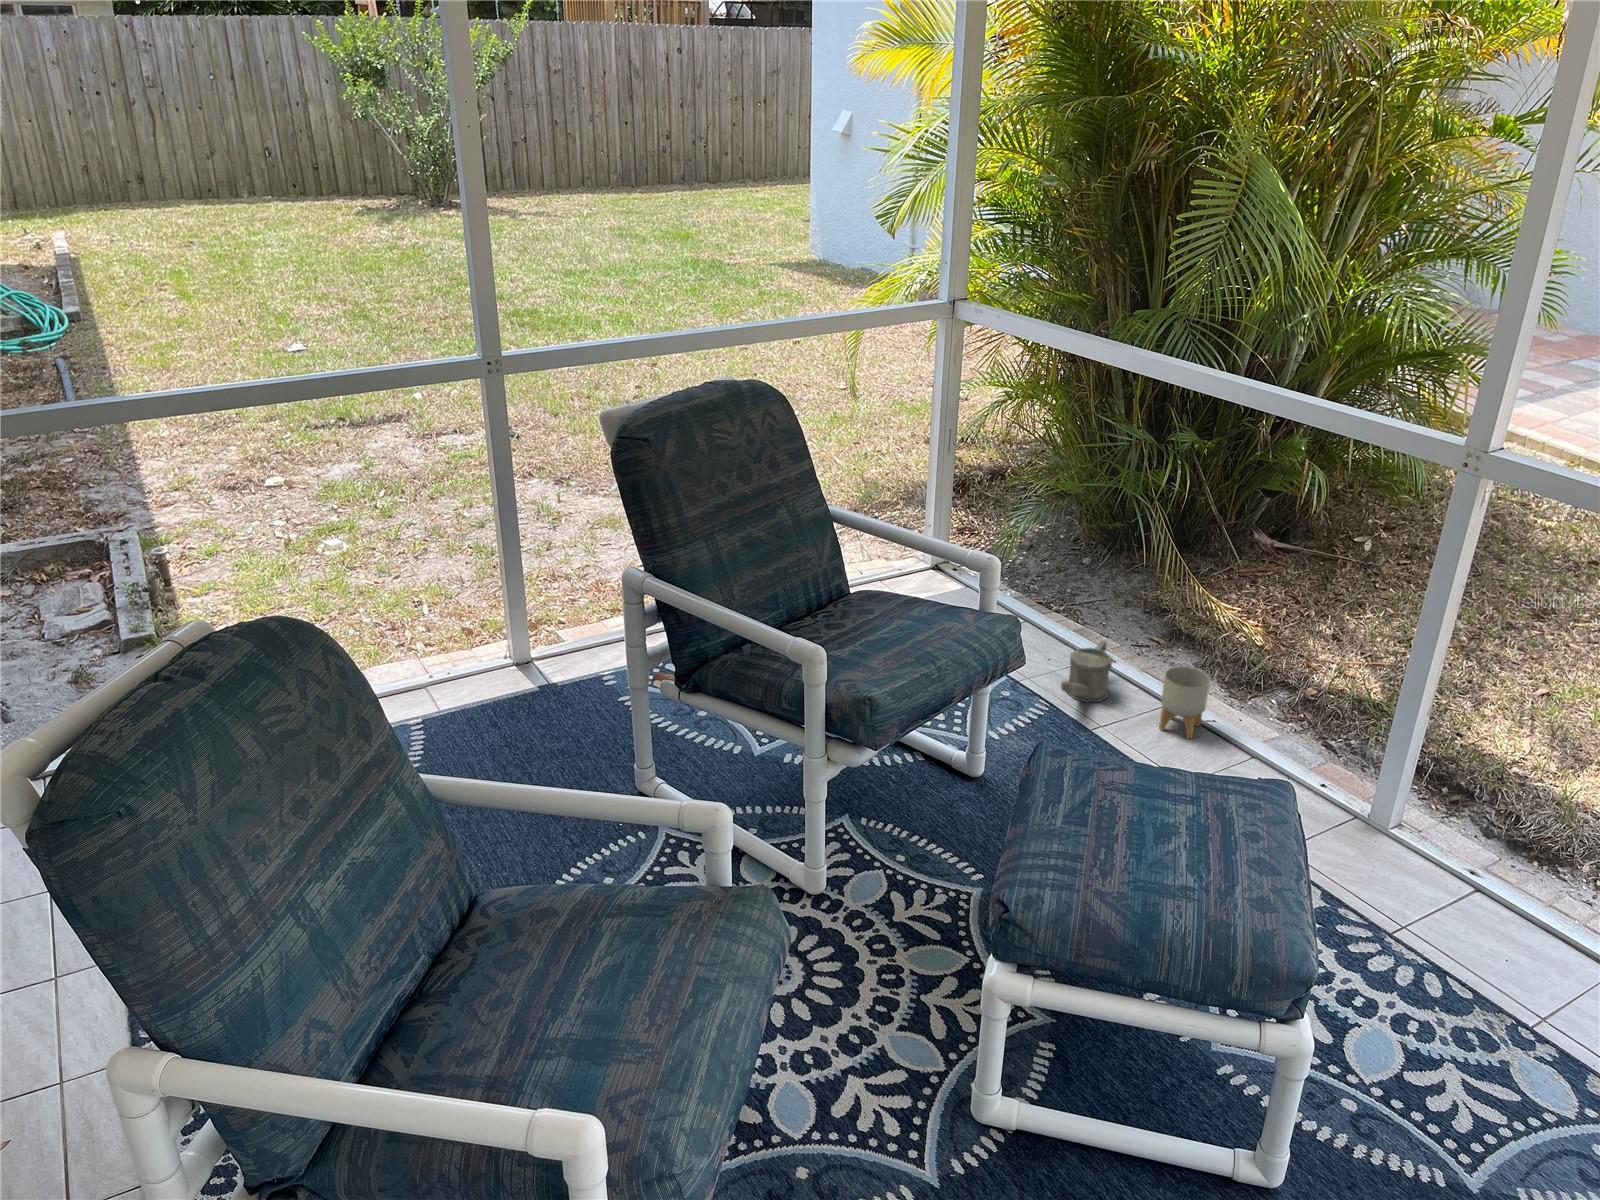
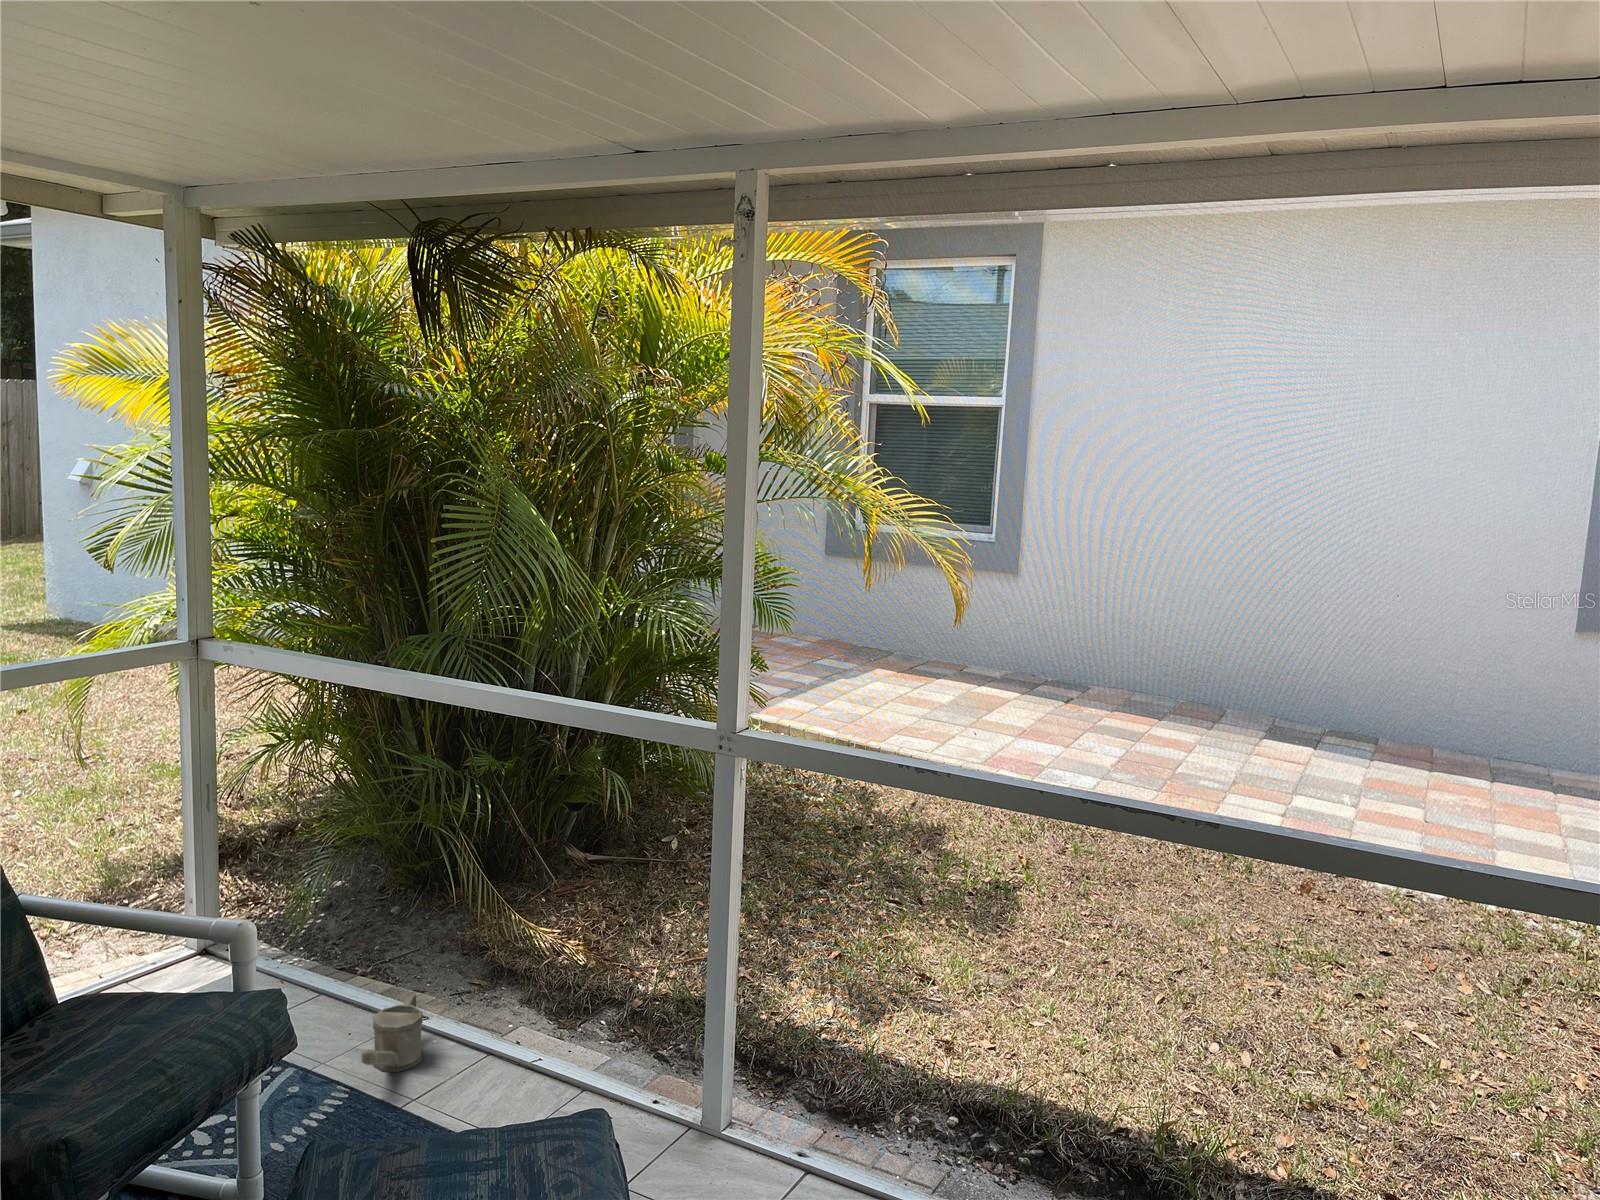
planter: present [1159,666,1210,739] -> none [481,1002,530,1086]

